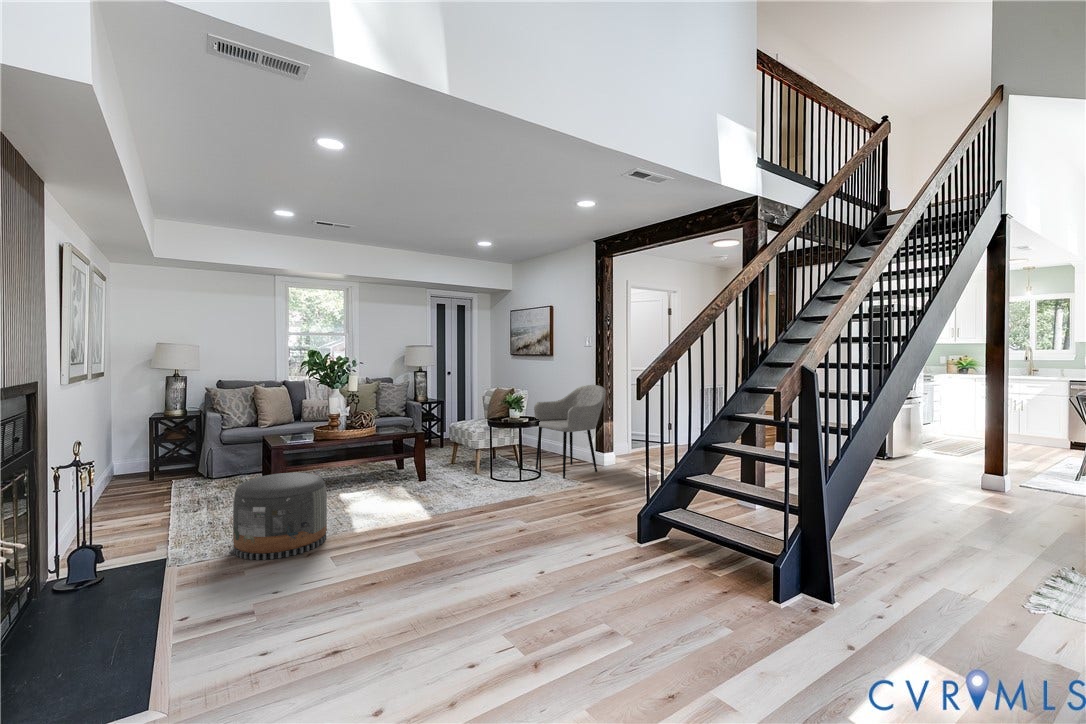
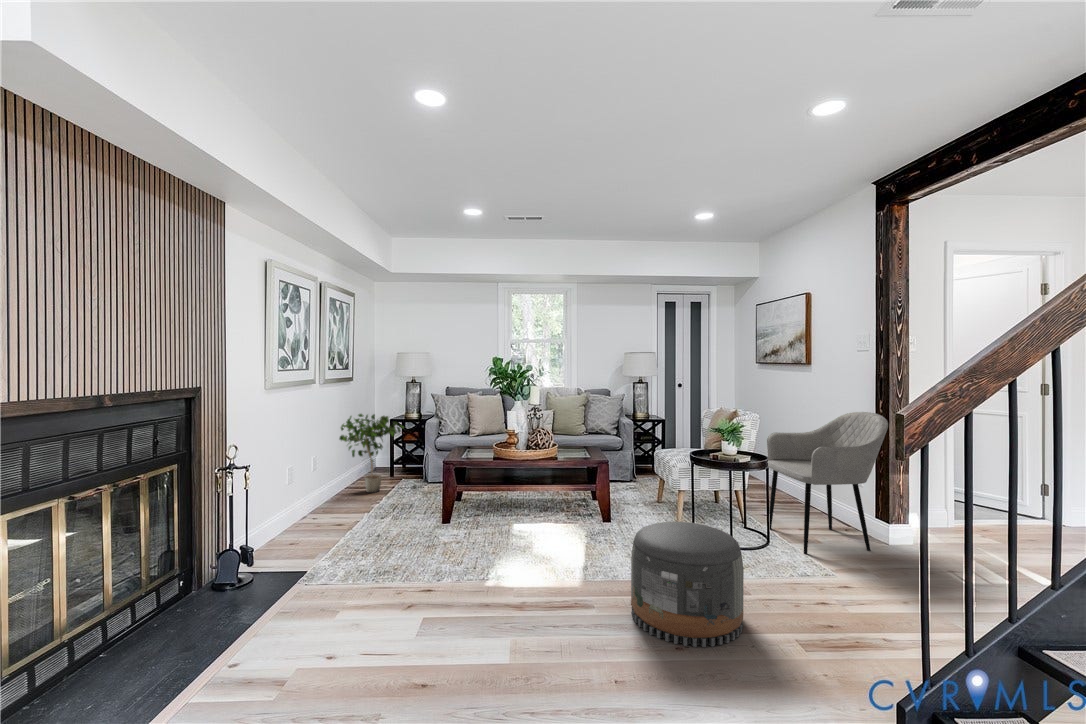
potted plant: none [113,408,197,492] -> present [339,414,404,493]
pouf: present [233,473,327,560] -> present [631,522,744,647]

